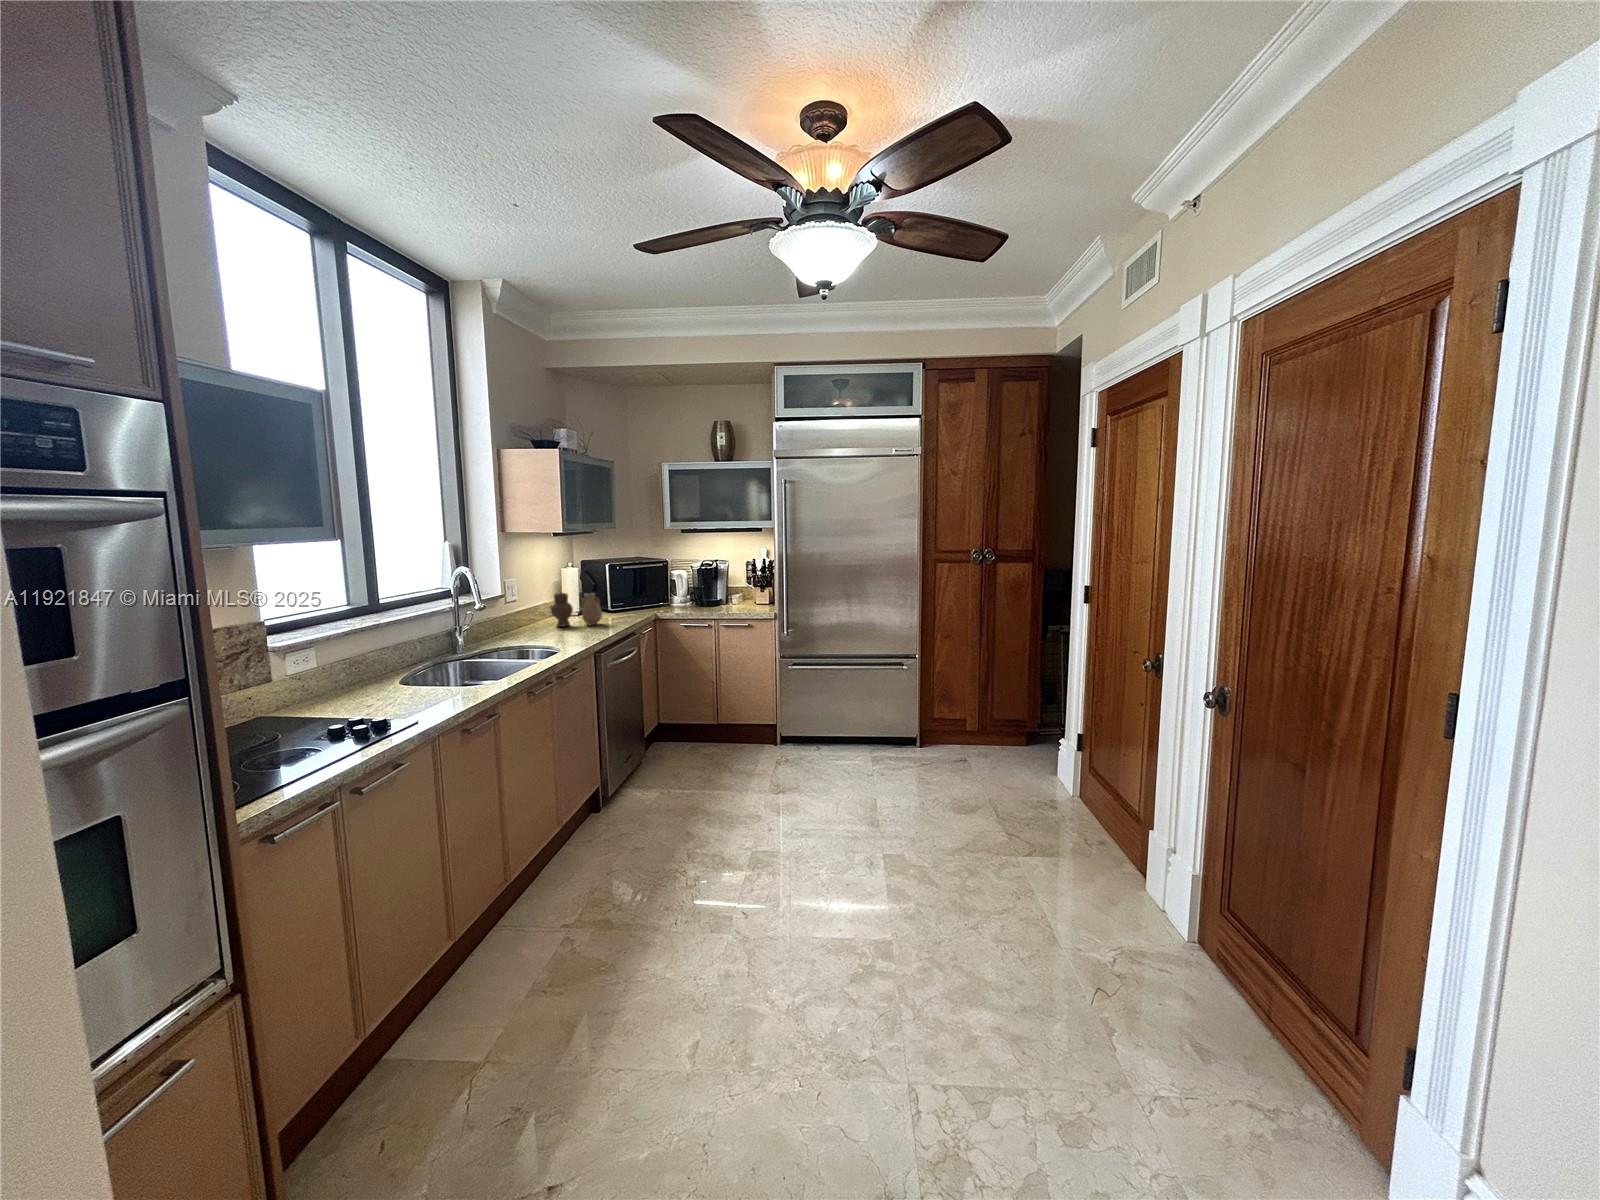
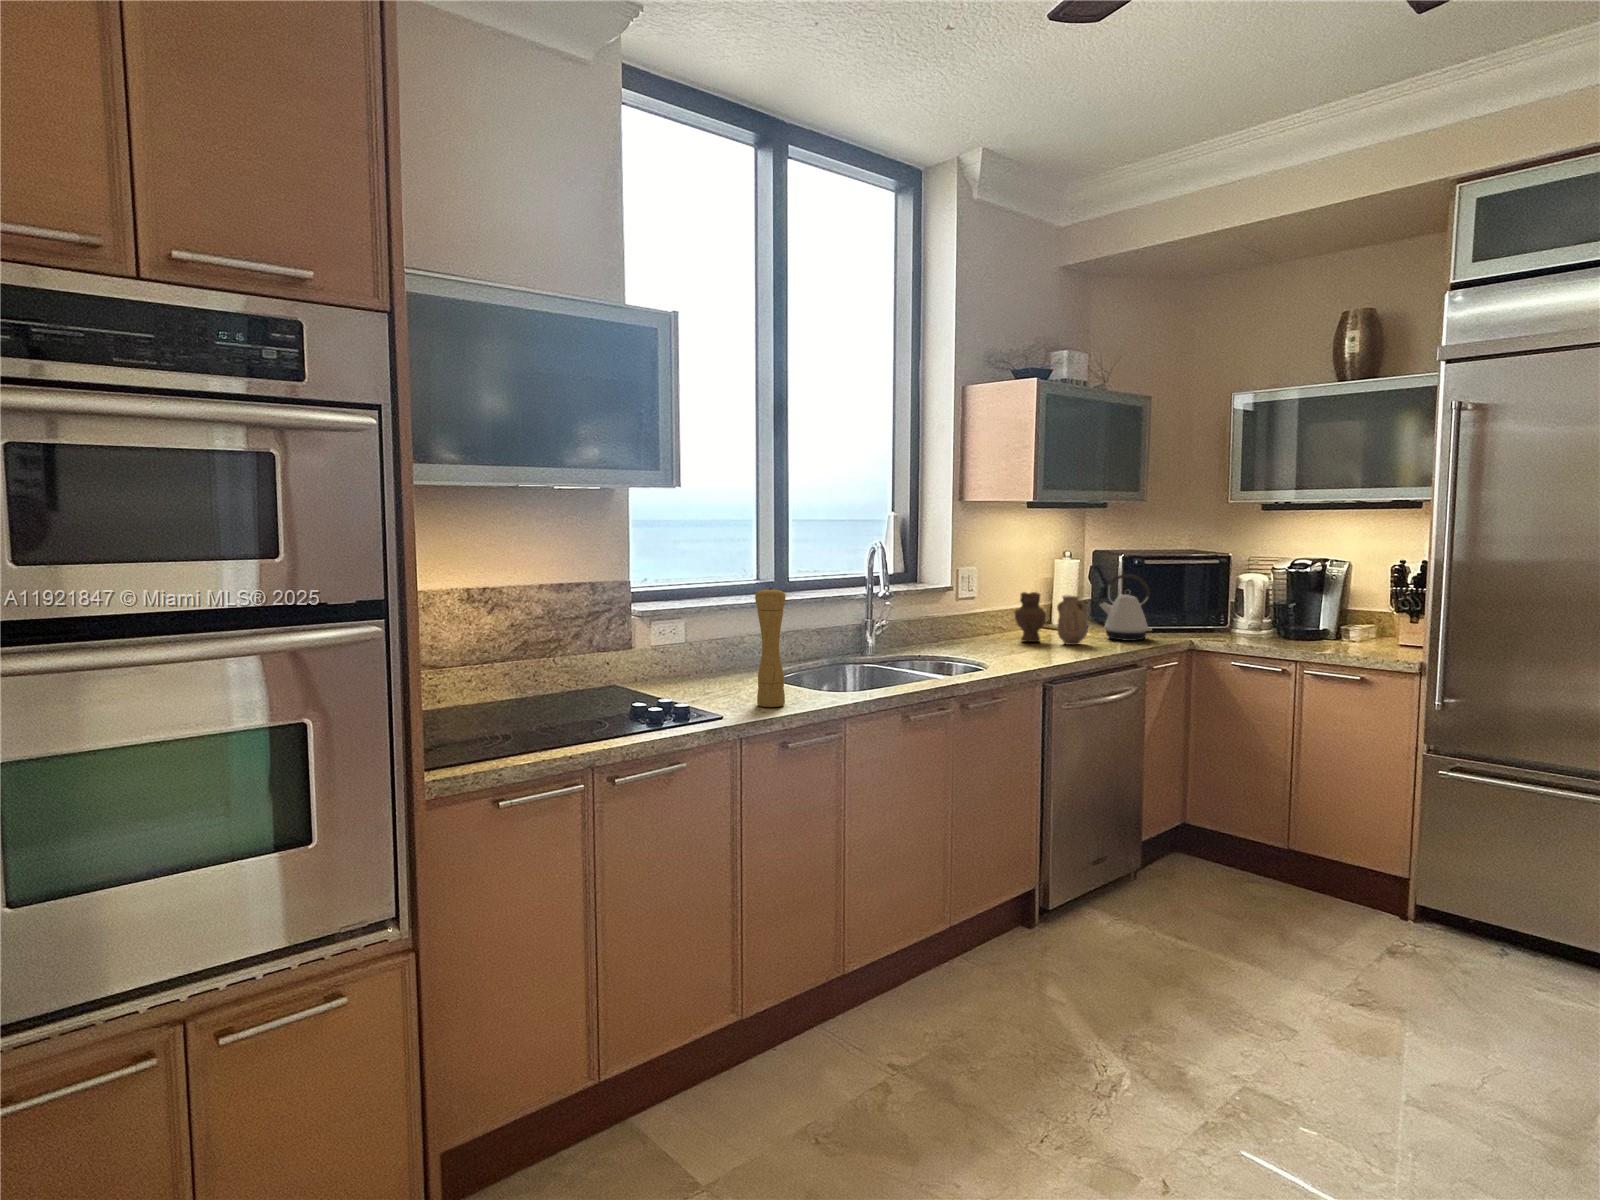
kettle: none [602,576,636,618] -> present [1100,574,1152,641]
pepper mill: none [423,616,455,708] -> present [755,588,785,707]

